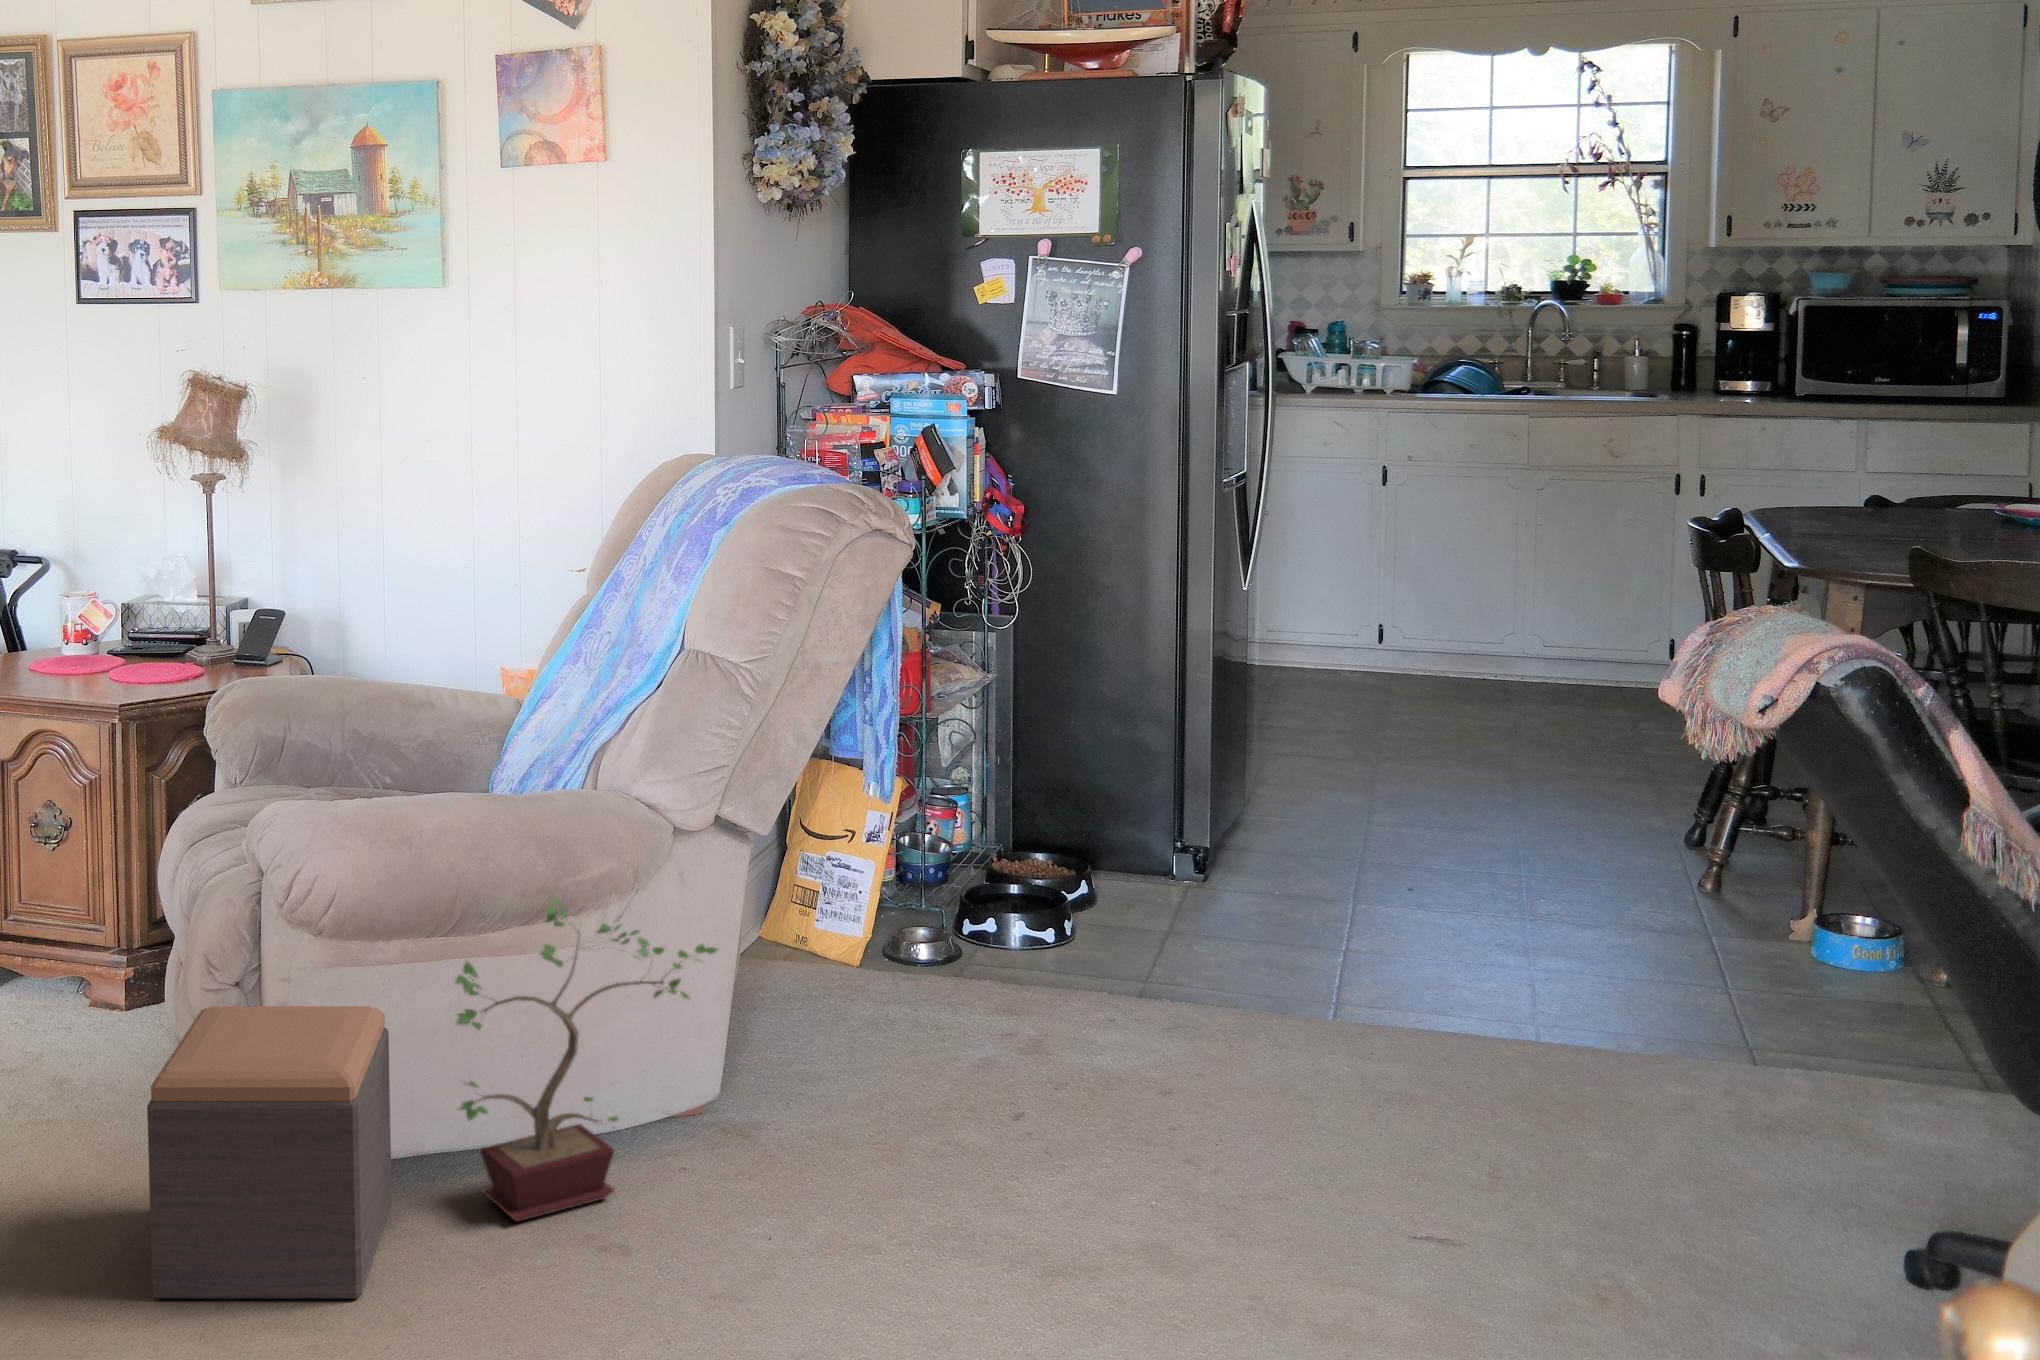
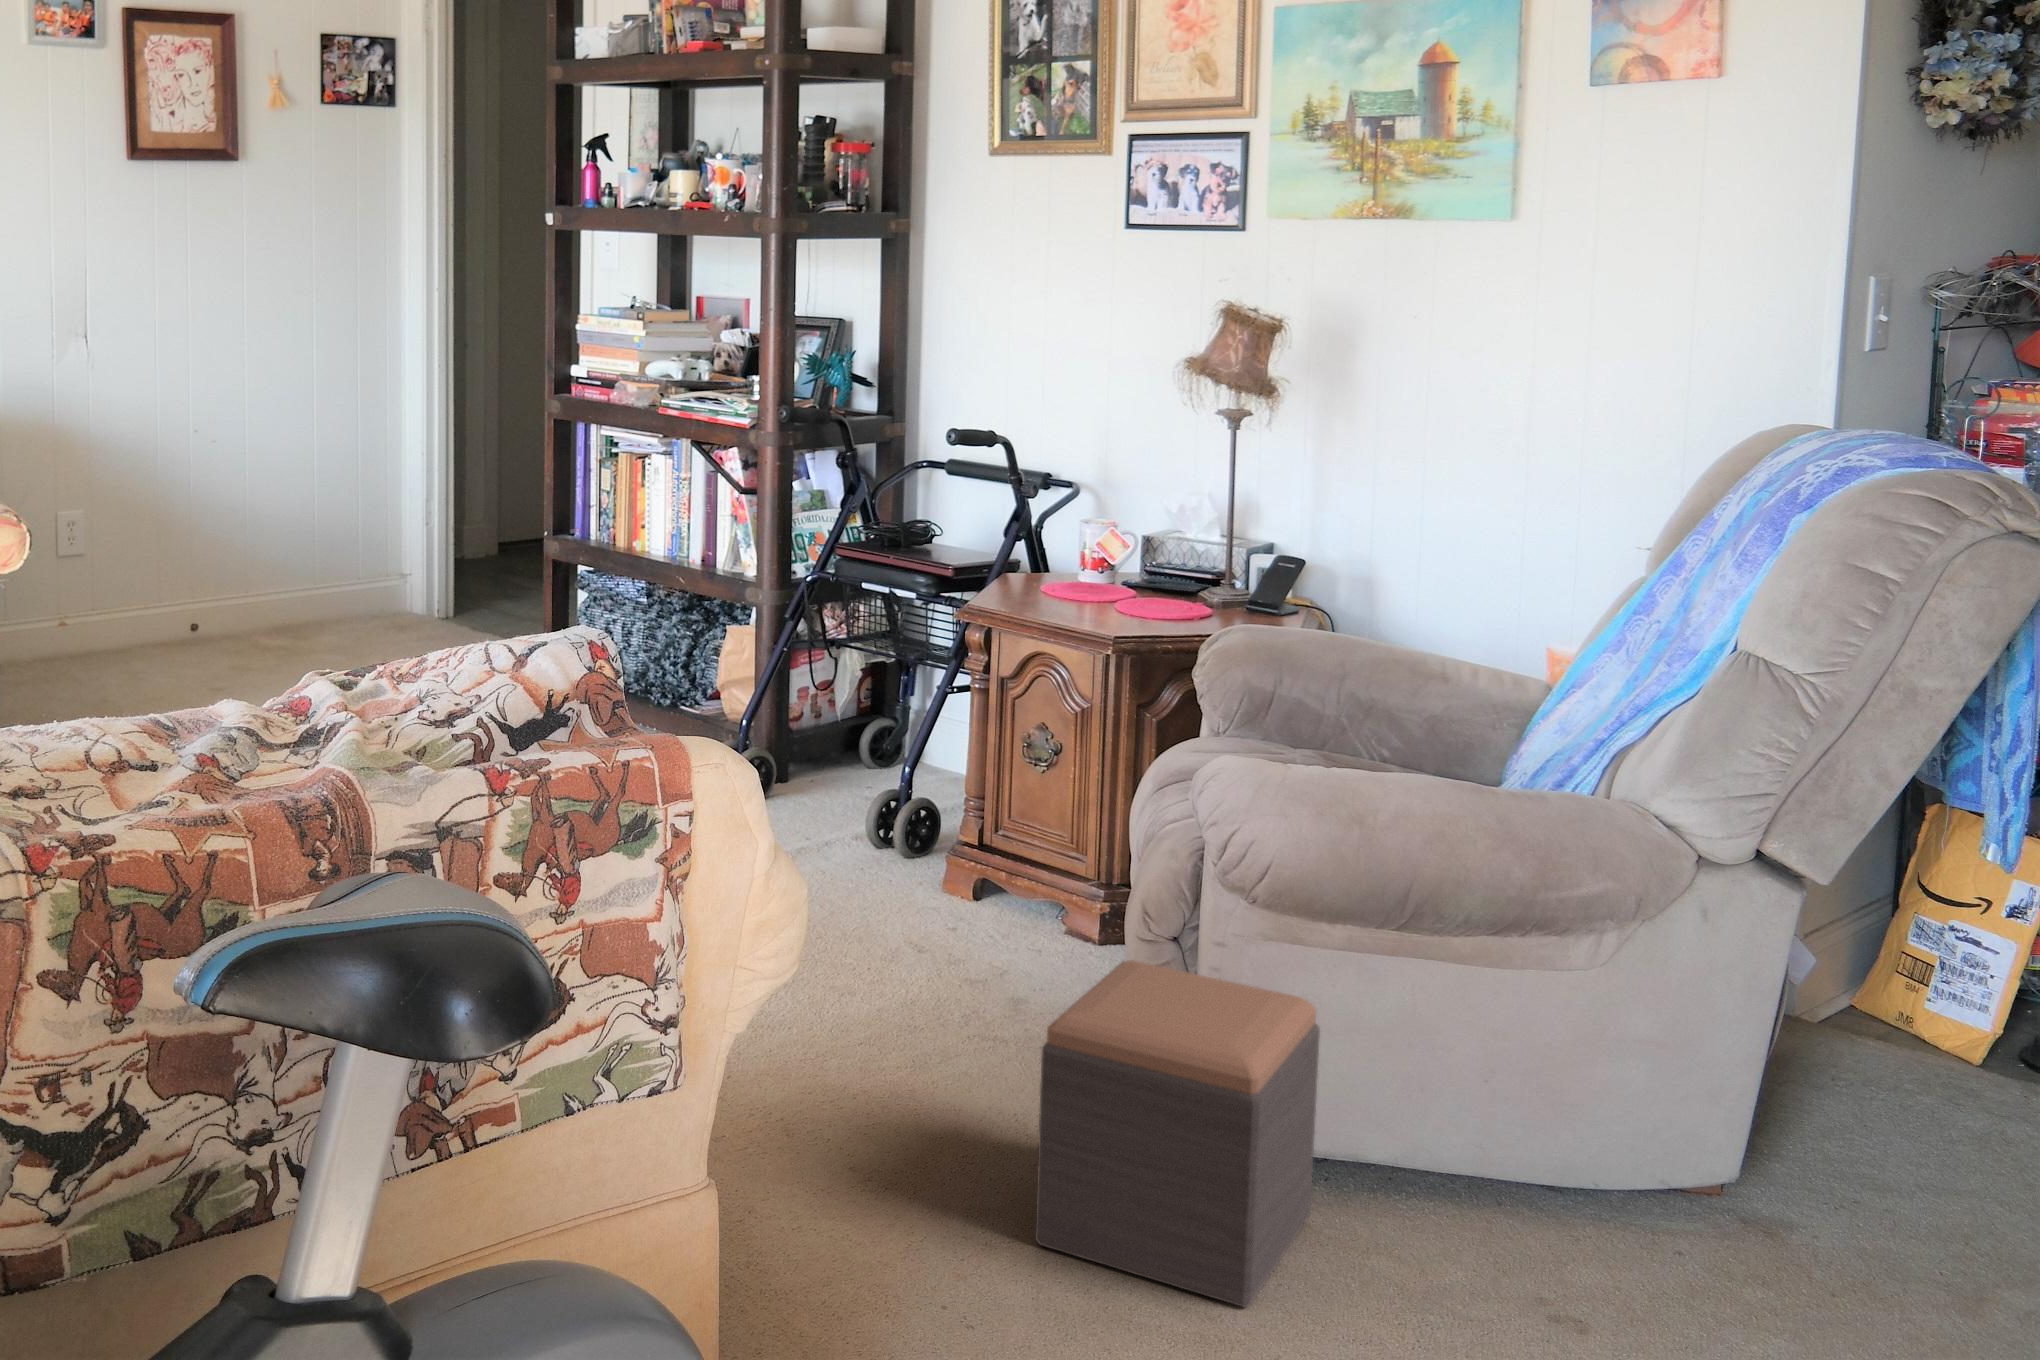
potted plant: present [455,897,719,1222] -> none [1384,907,1747,1279]

